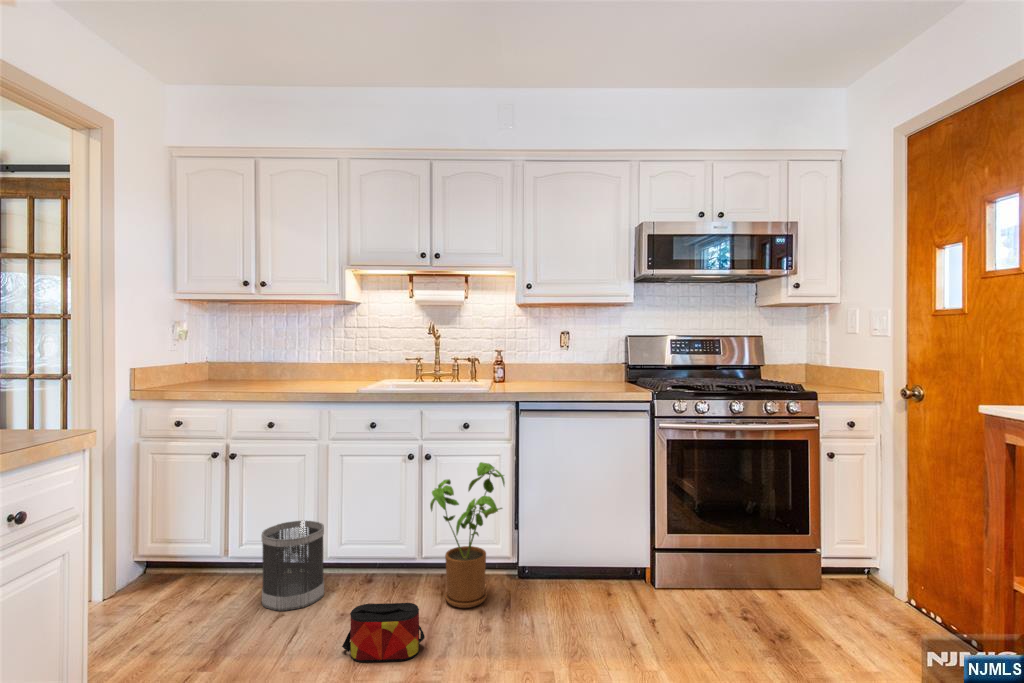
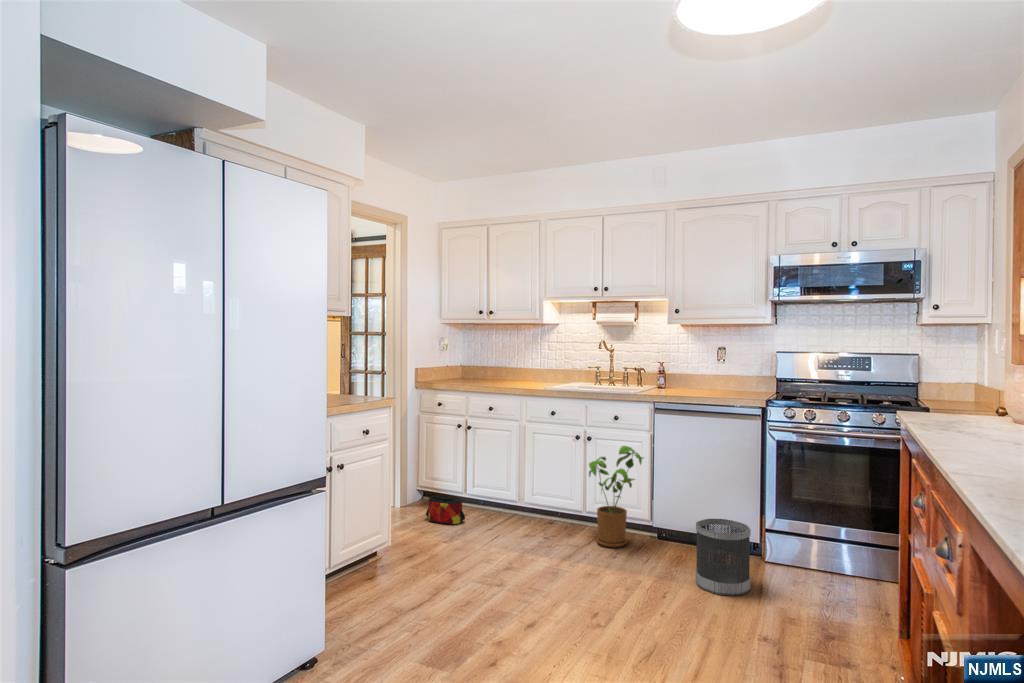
wastebasket: present [262,520,324,611] -> present [696,518,751,596]
bag: present [342,603,425,662] -> present [426,496,465,525]

